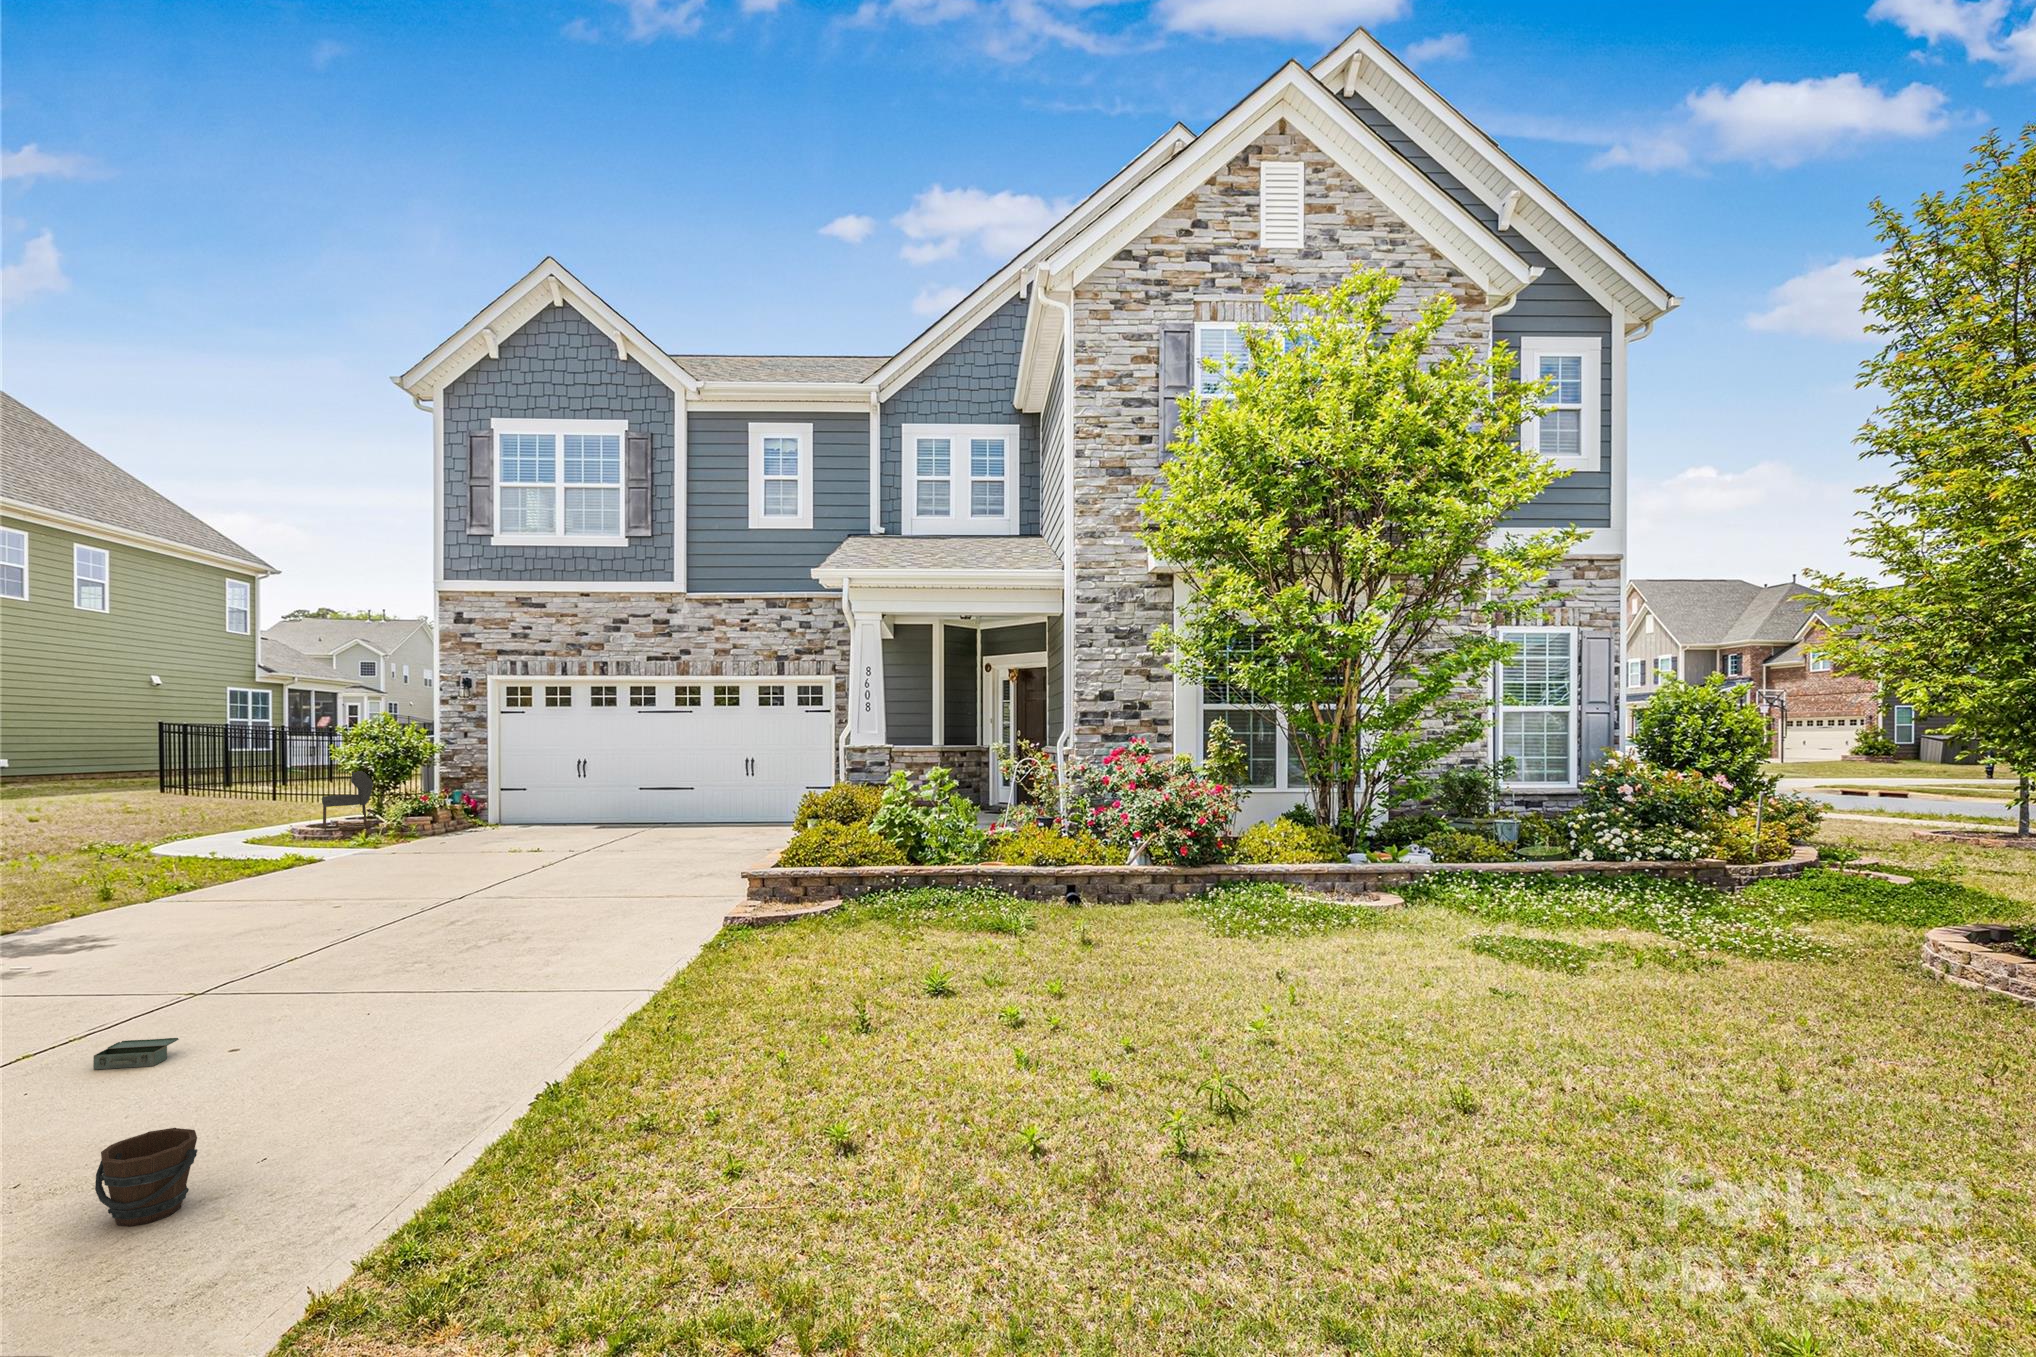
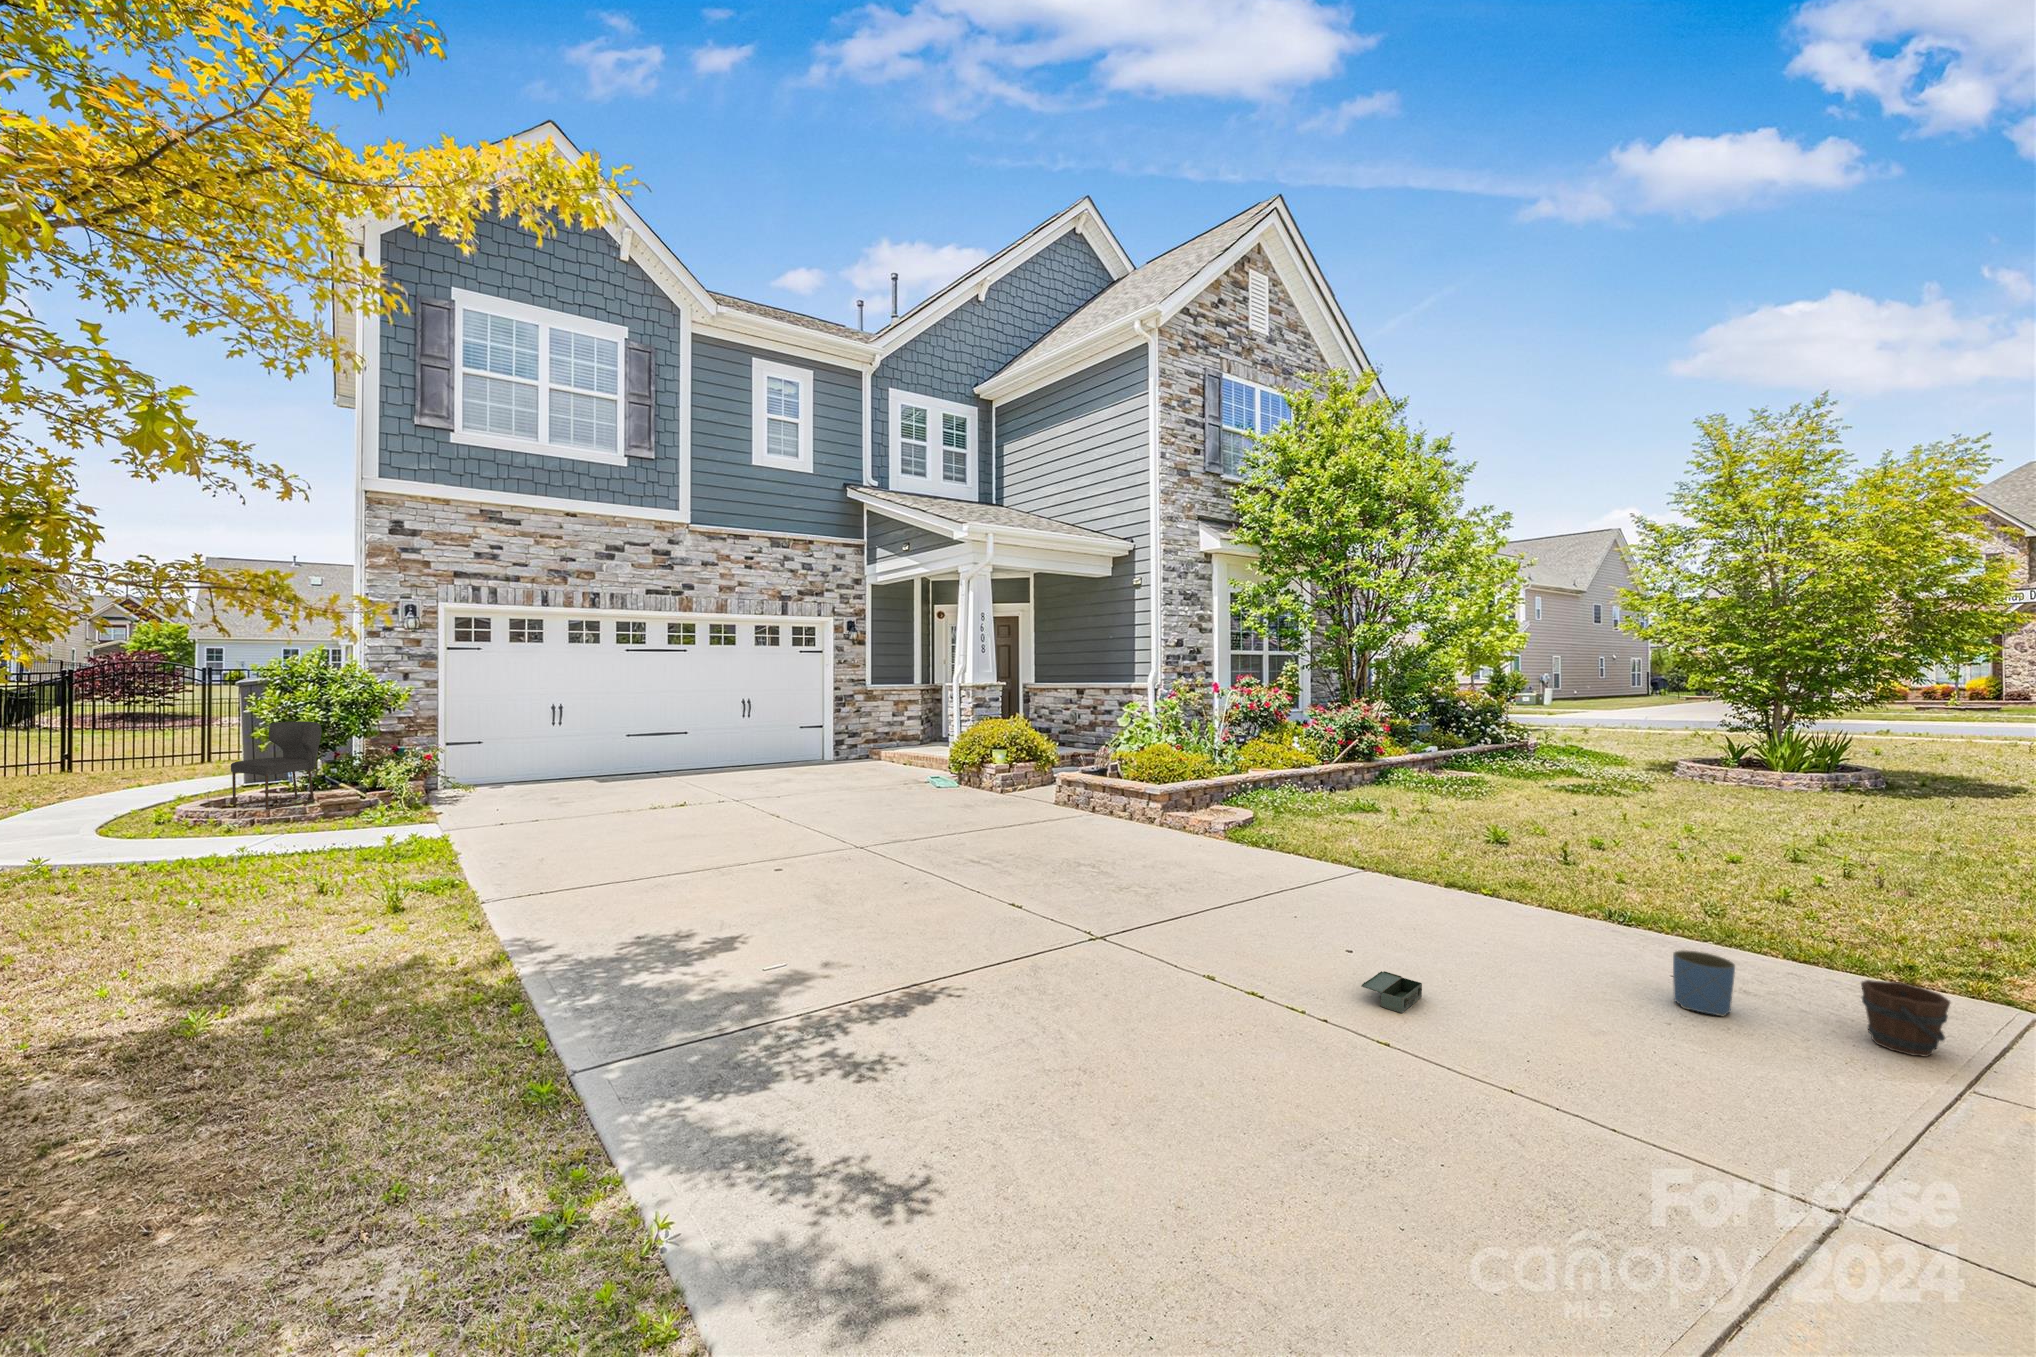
planter: none [190,1069,260,1146] -> present [1673,950,1735,1016]

